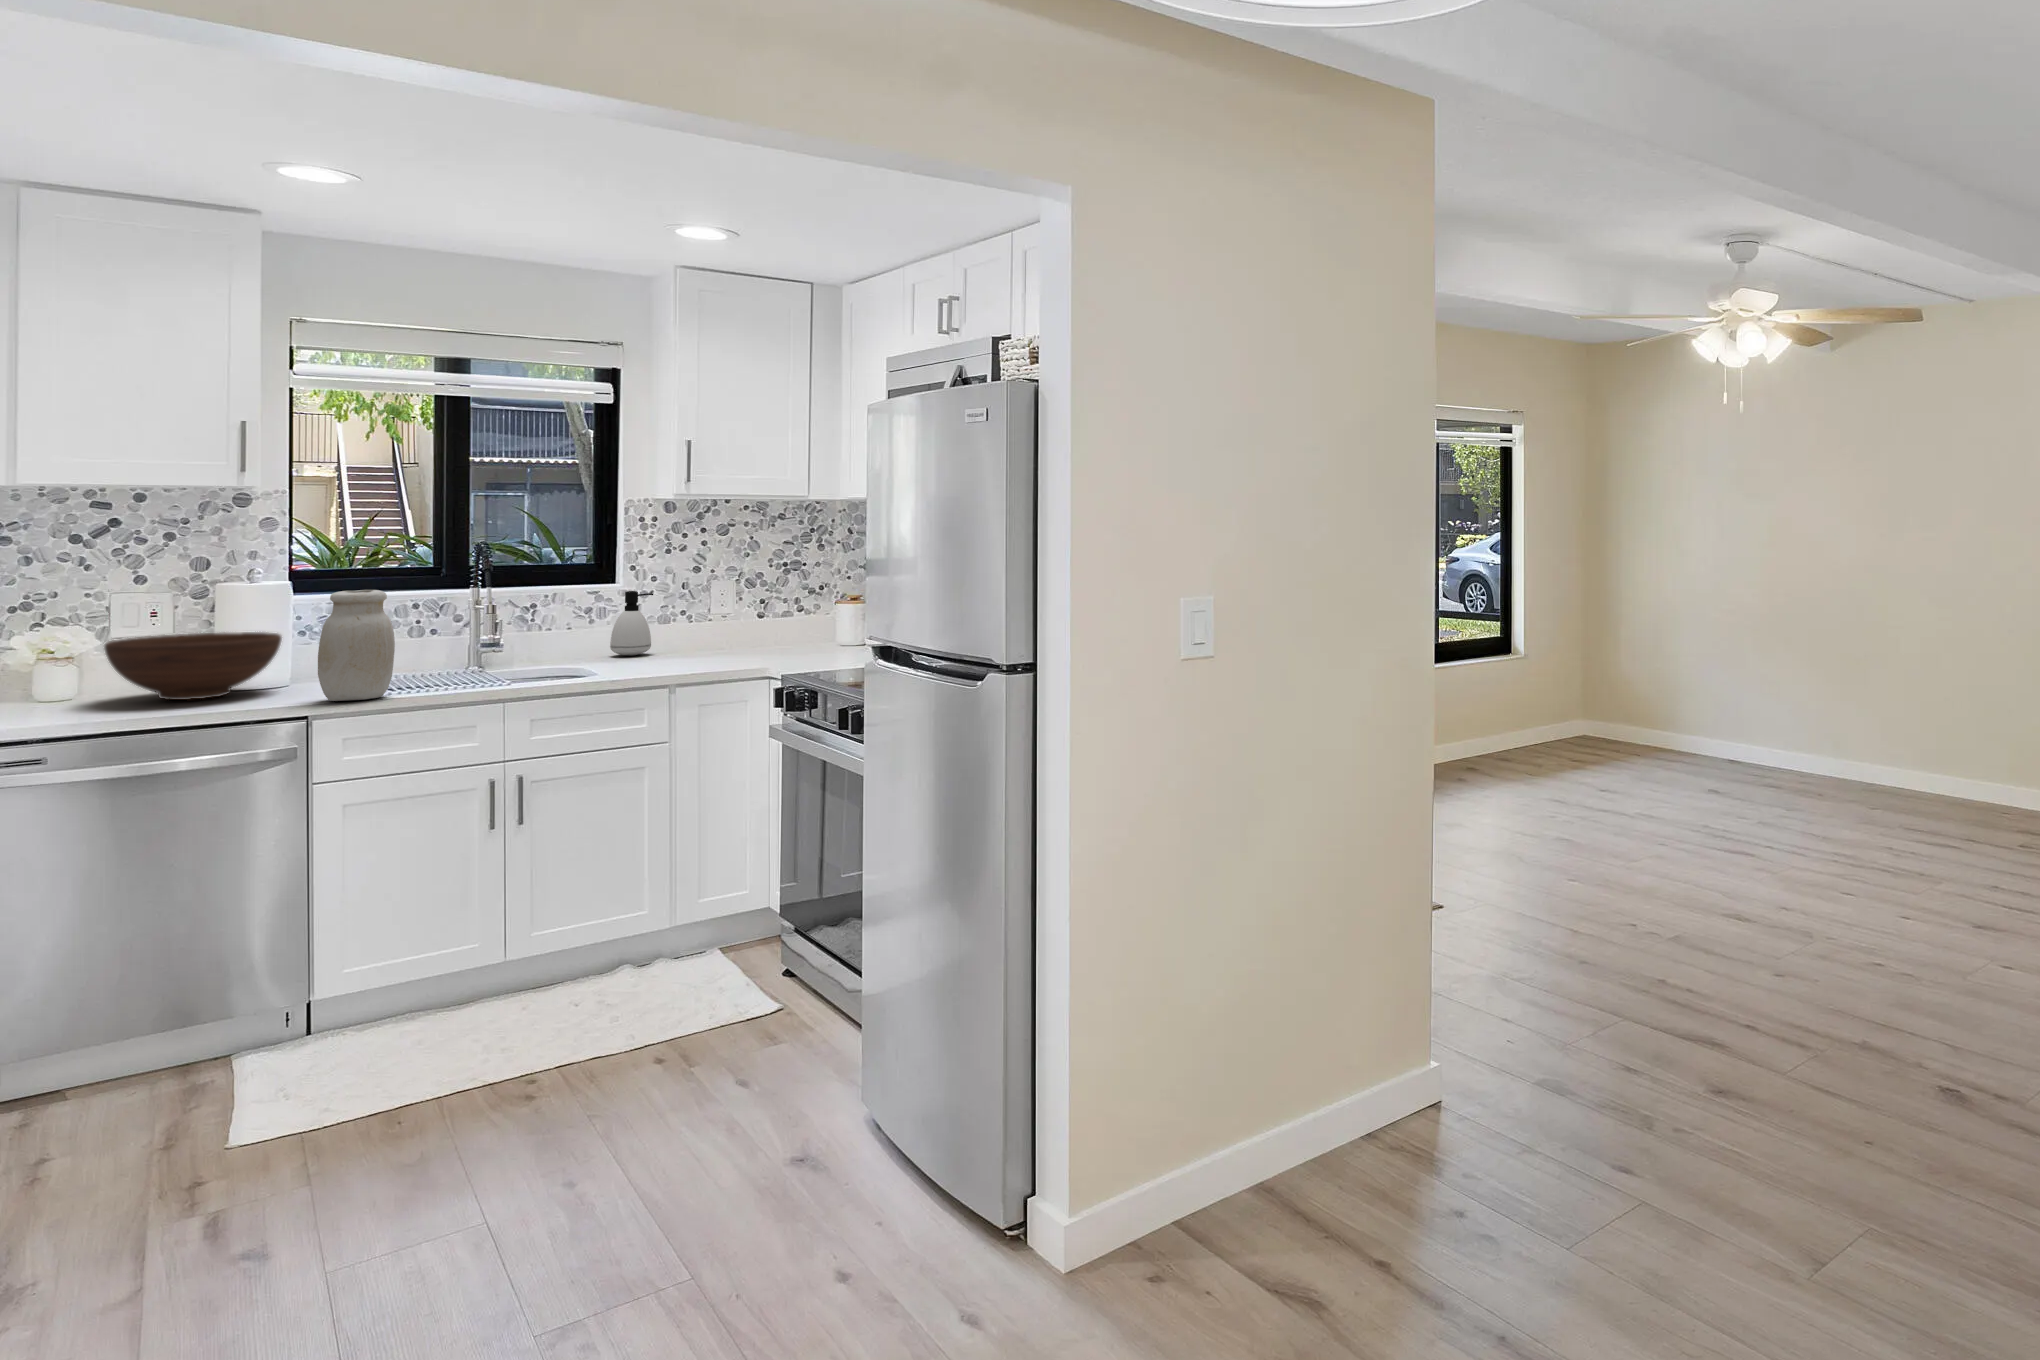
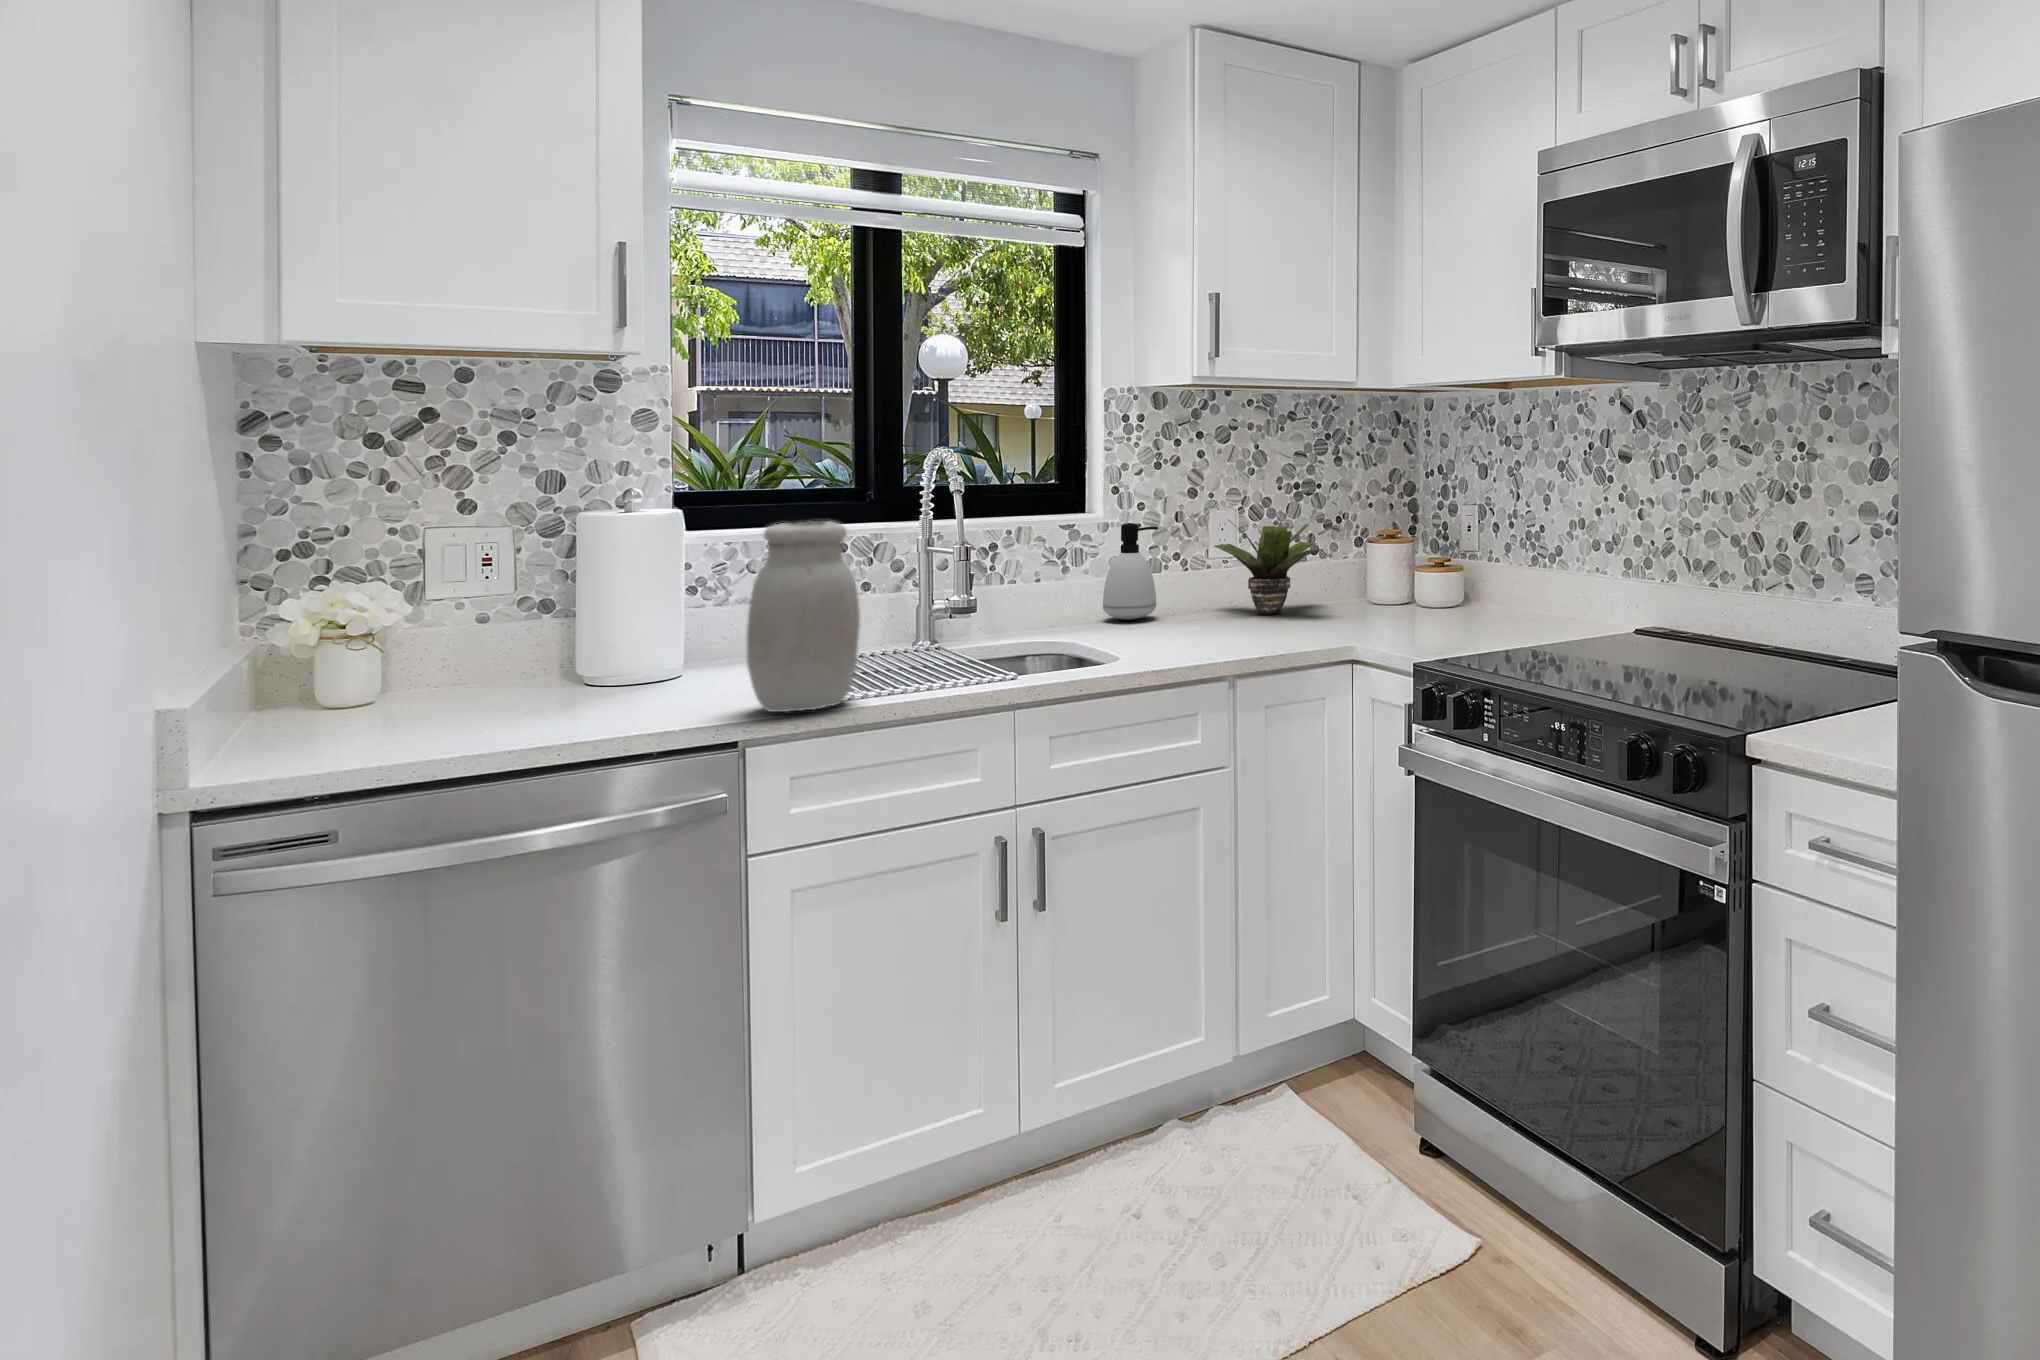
potted plant: none [699,588,779,652] -> present [1214,520,1323,614]
fruit bowl: present [104,632,282,700] -> none [416,590,680,708]

